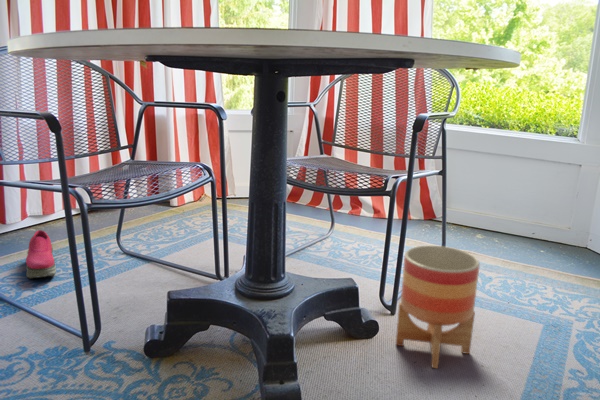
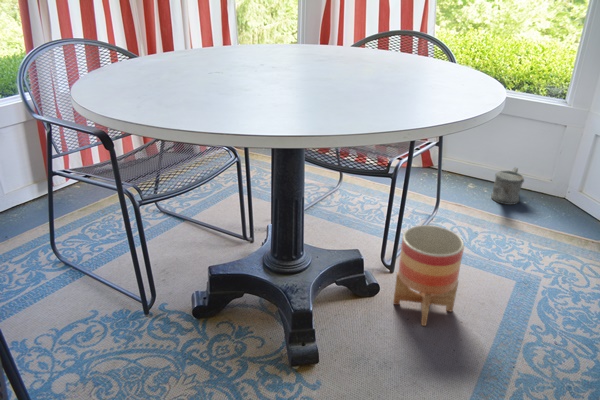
watering can: none [503,214,539,253] -> present [491,168,524,205]
shoe: present [26,230,56,279] -> none [80,197,107,242]

